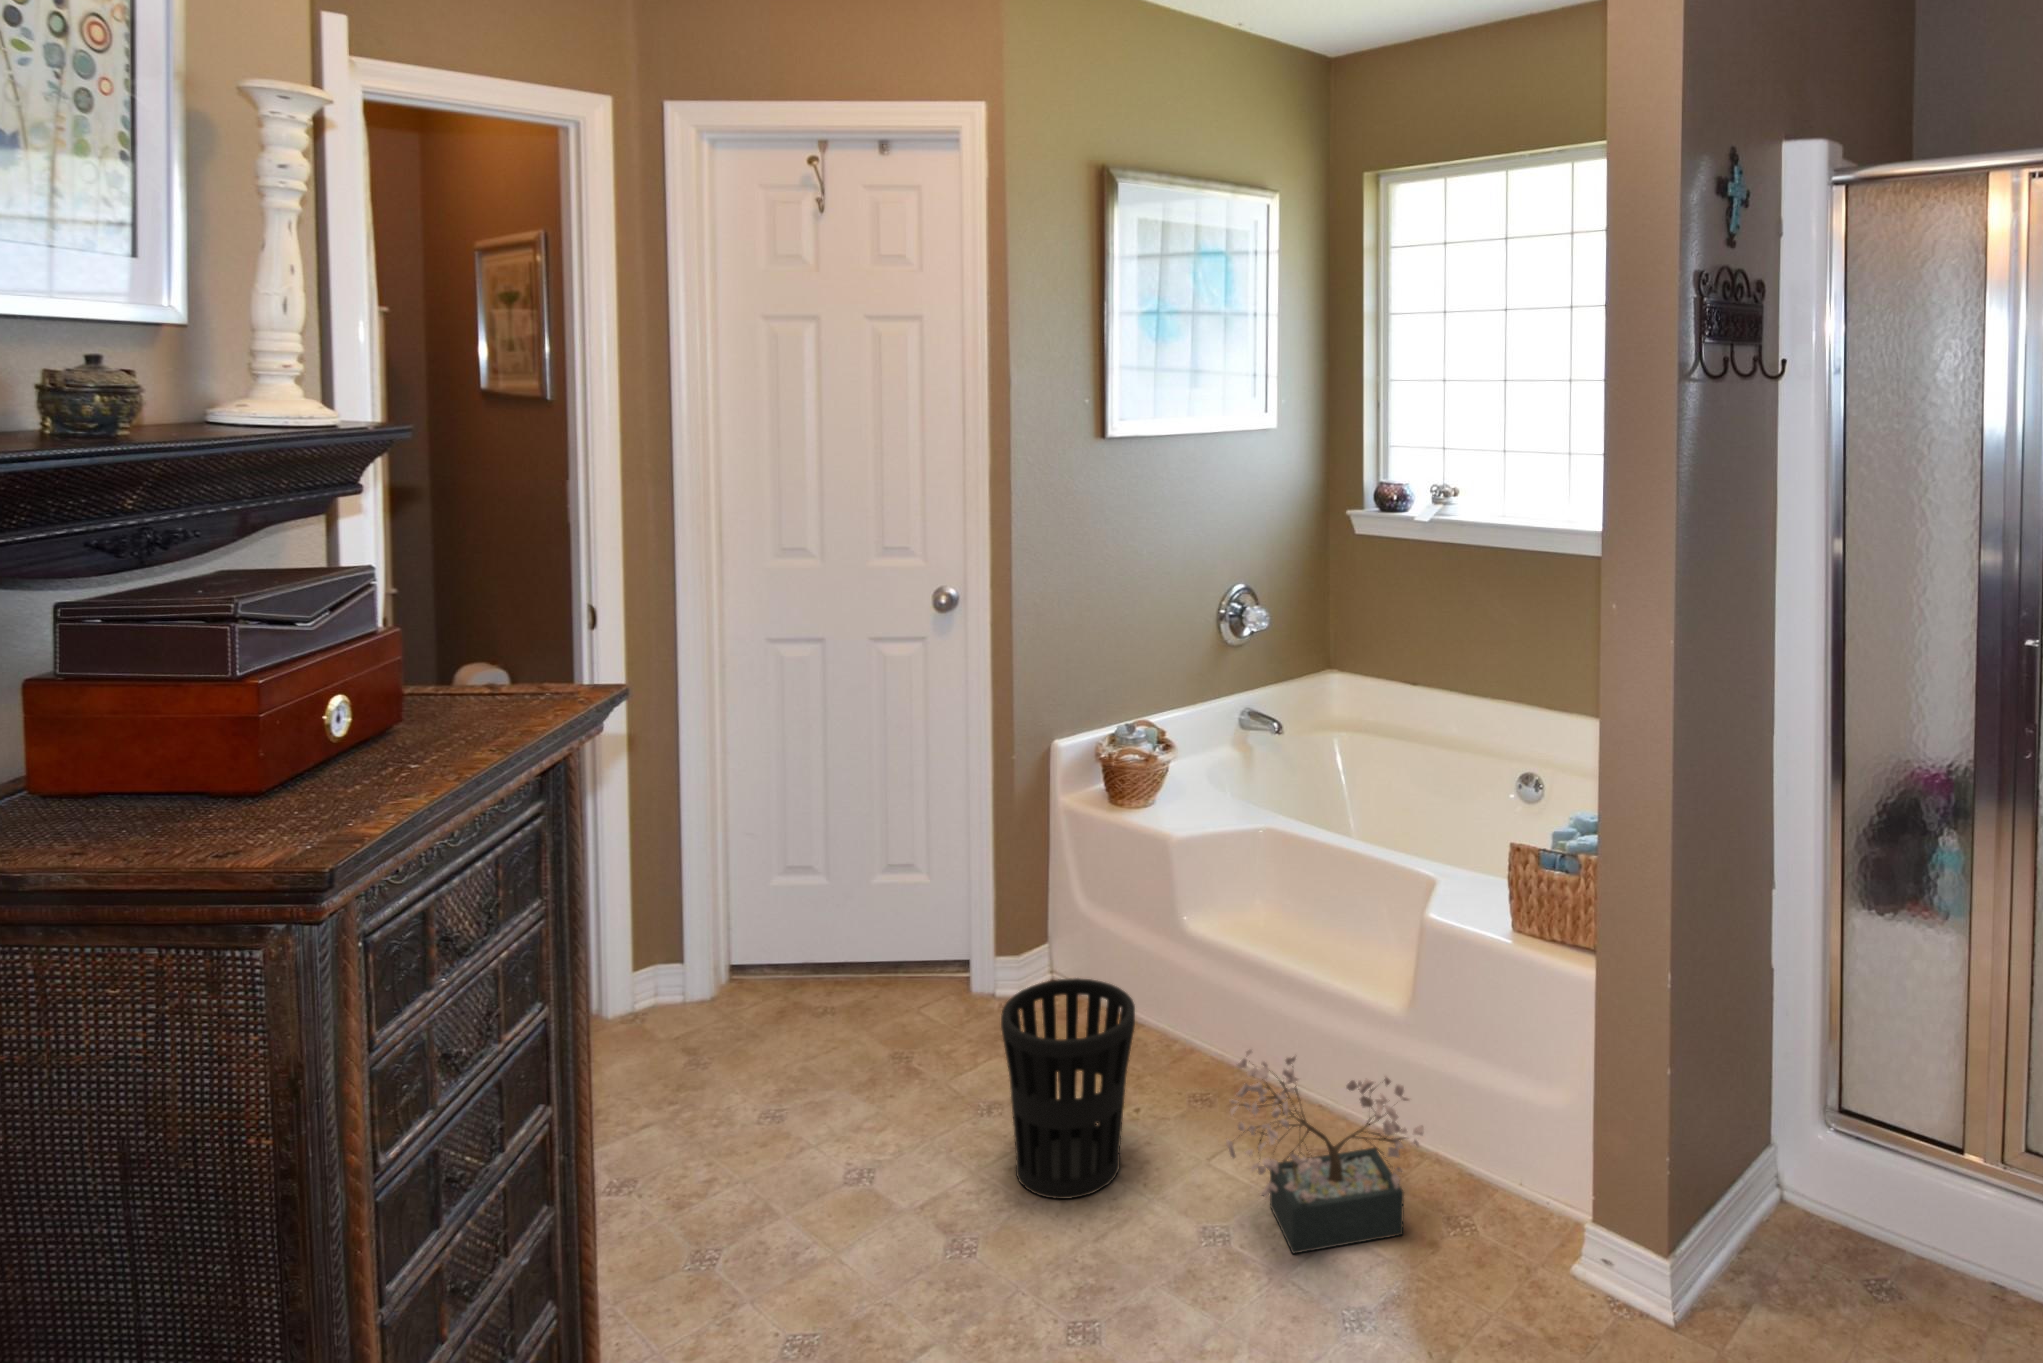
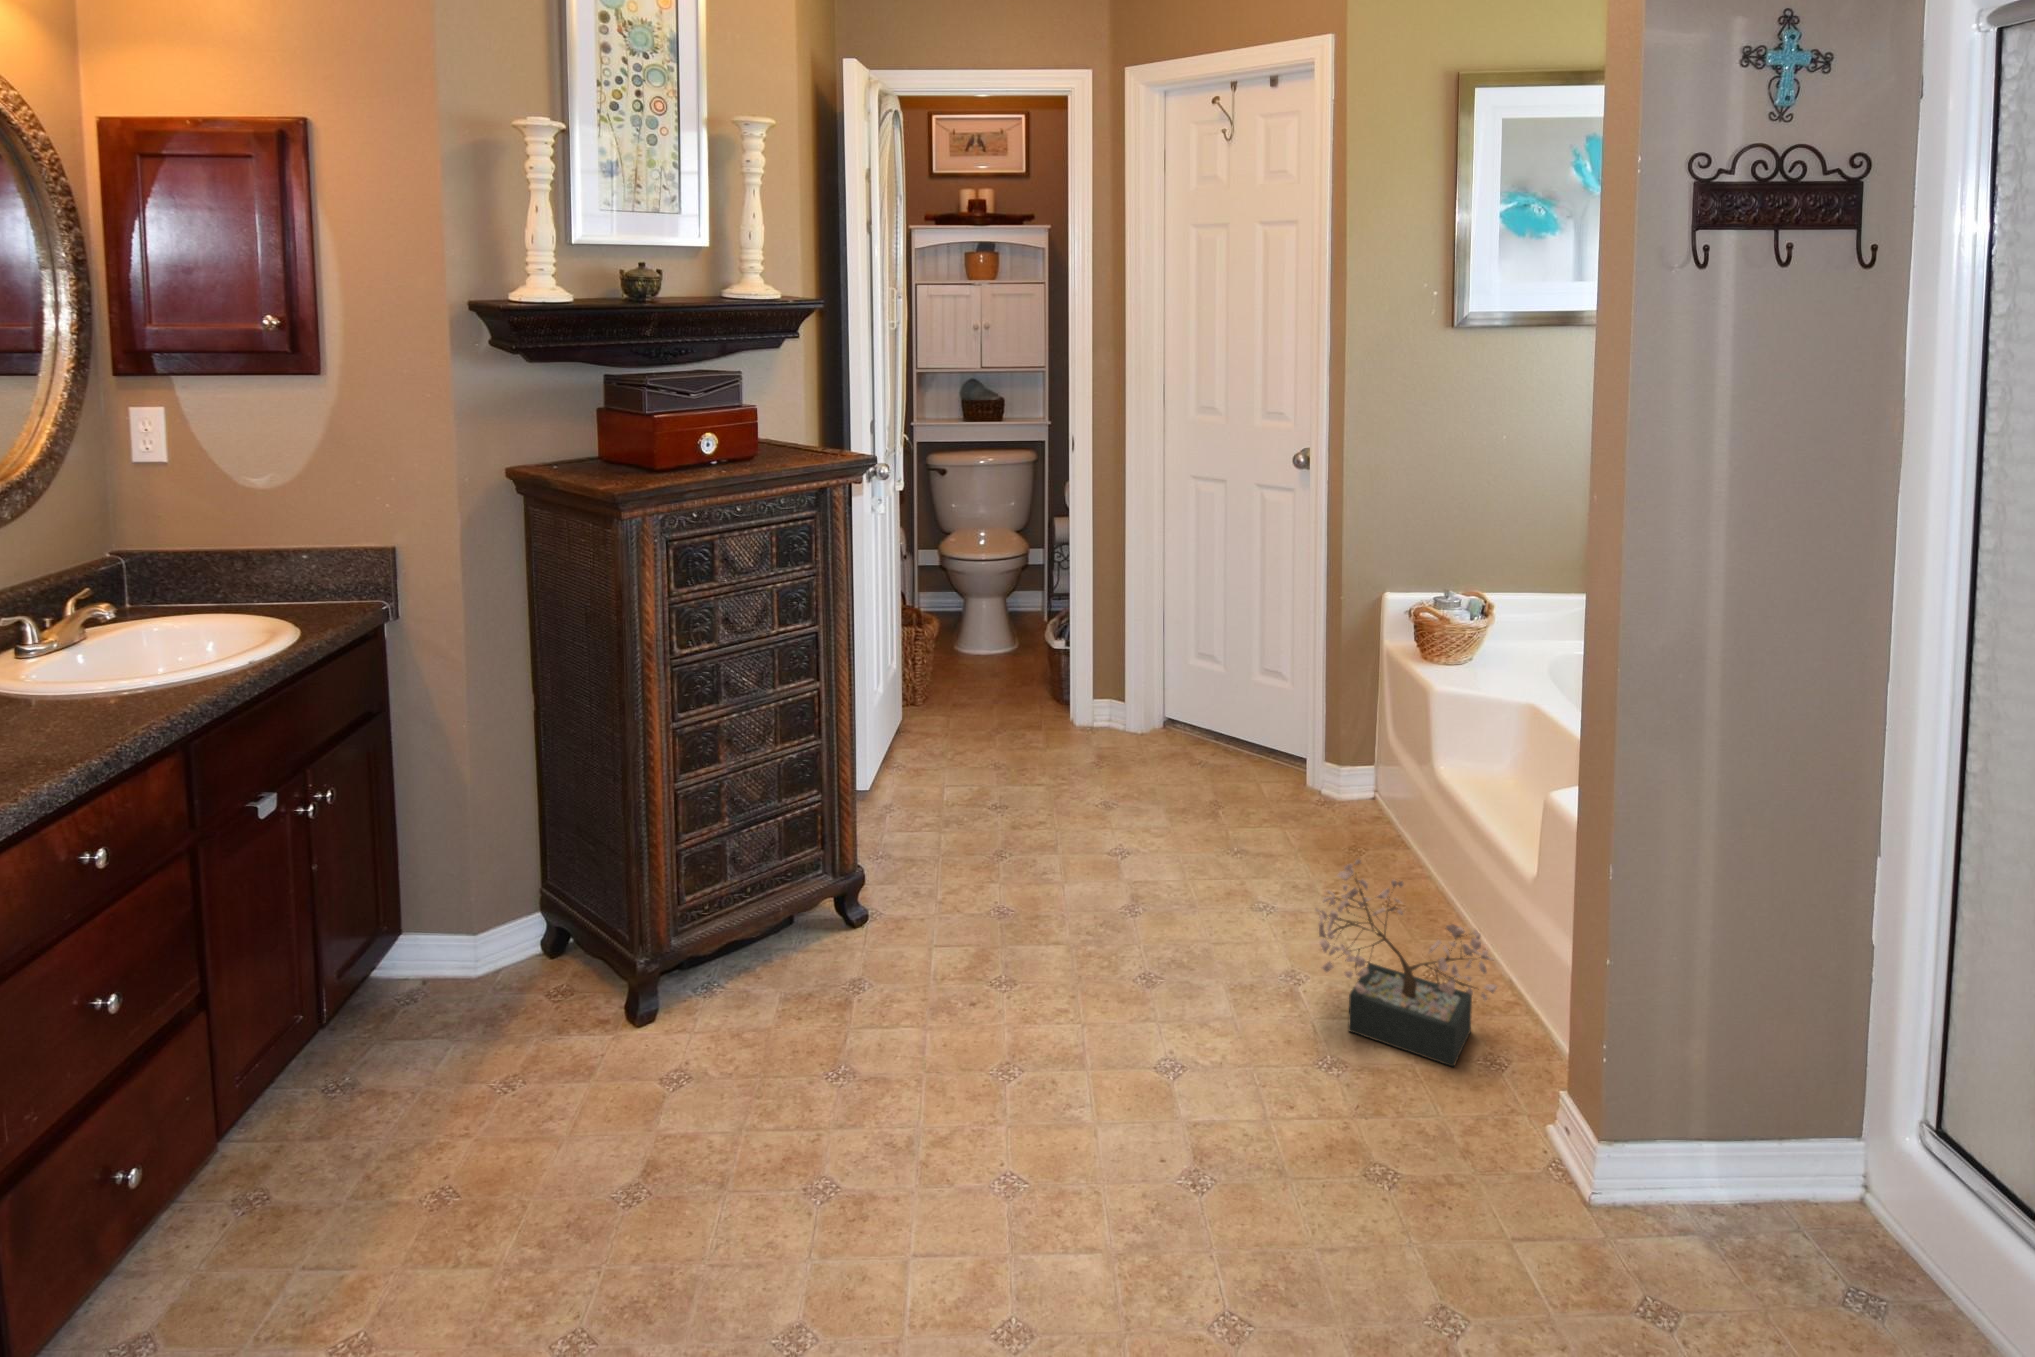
wastebasket: present [1001,978,1135,1199] -> none [1201,764,1311,931]

